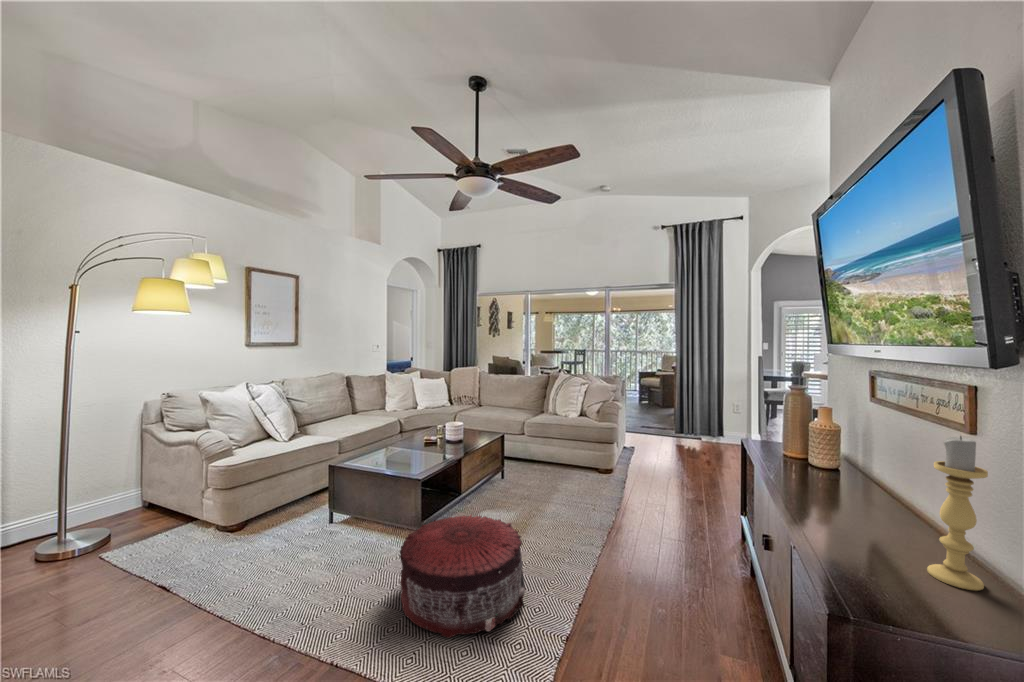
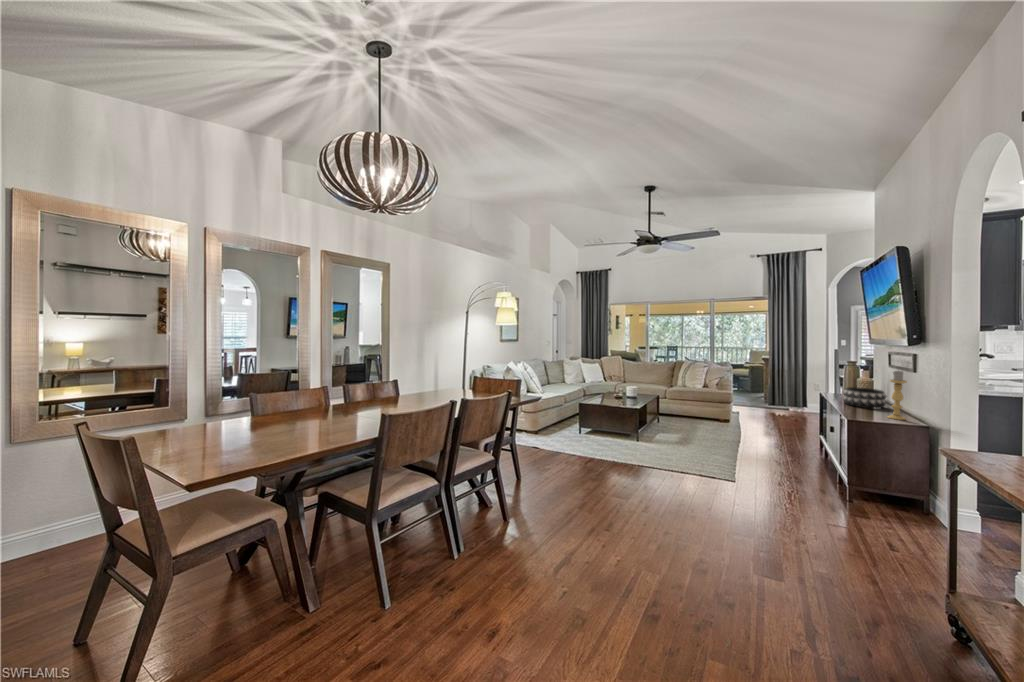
decorative bowl: none [791,450,890,510] -> present [843,387,887,408]
pouf: present [400,515,525,638] -> none [642,424,706,466]

